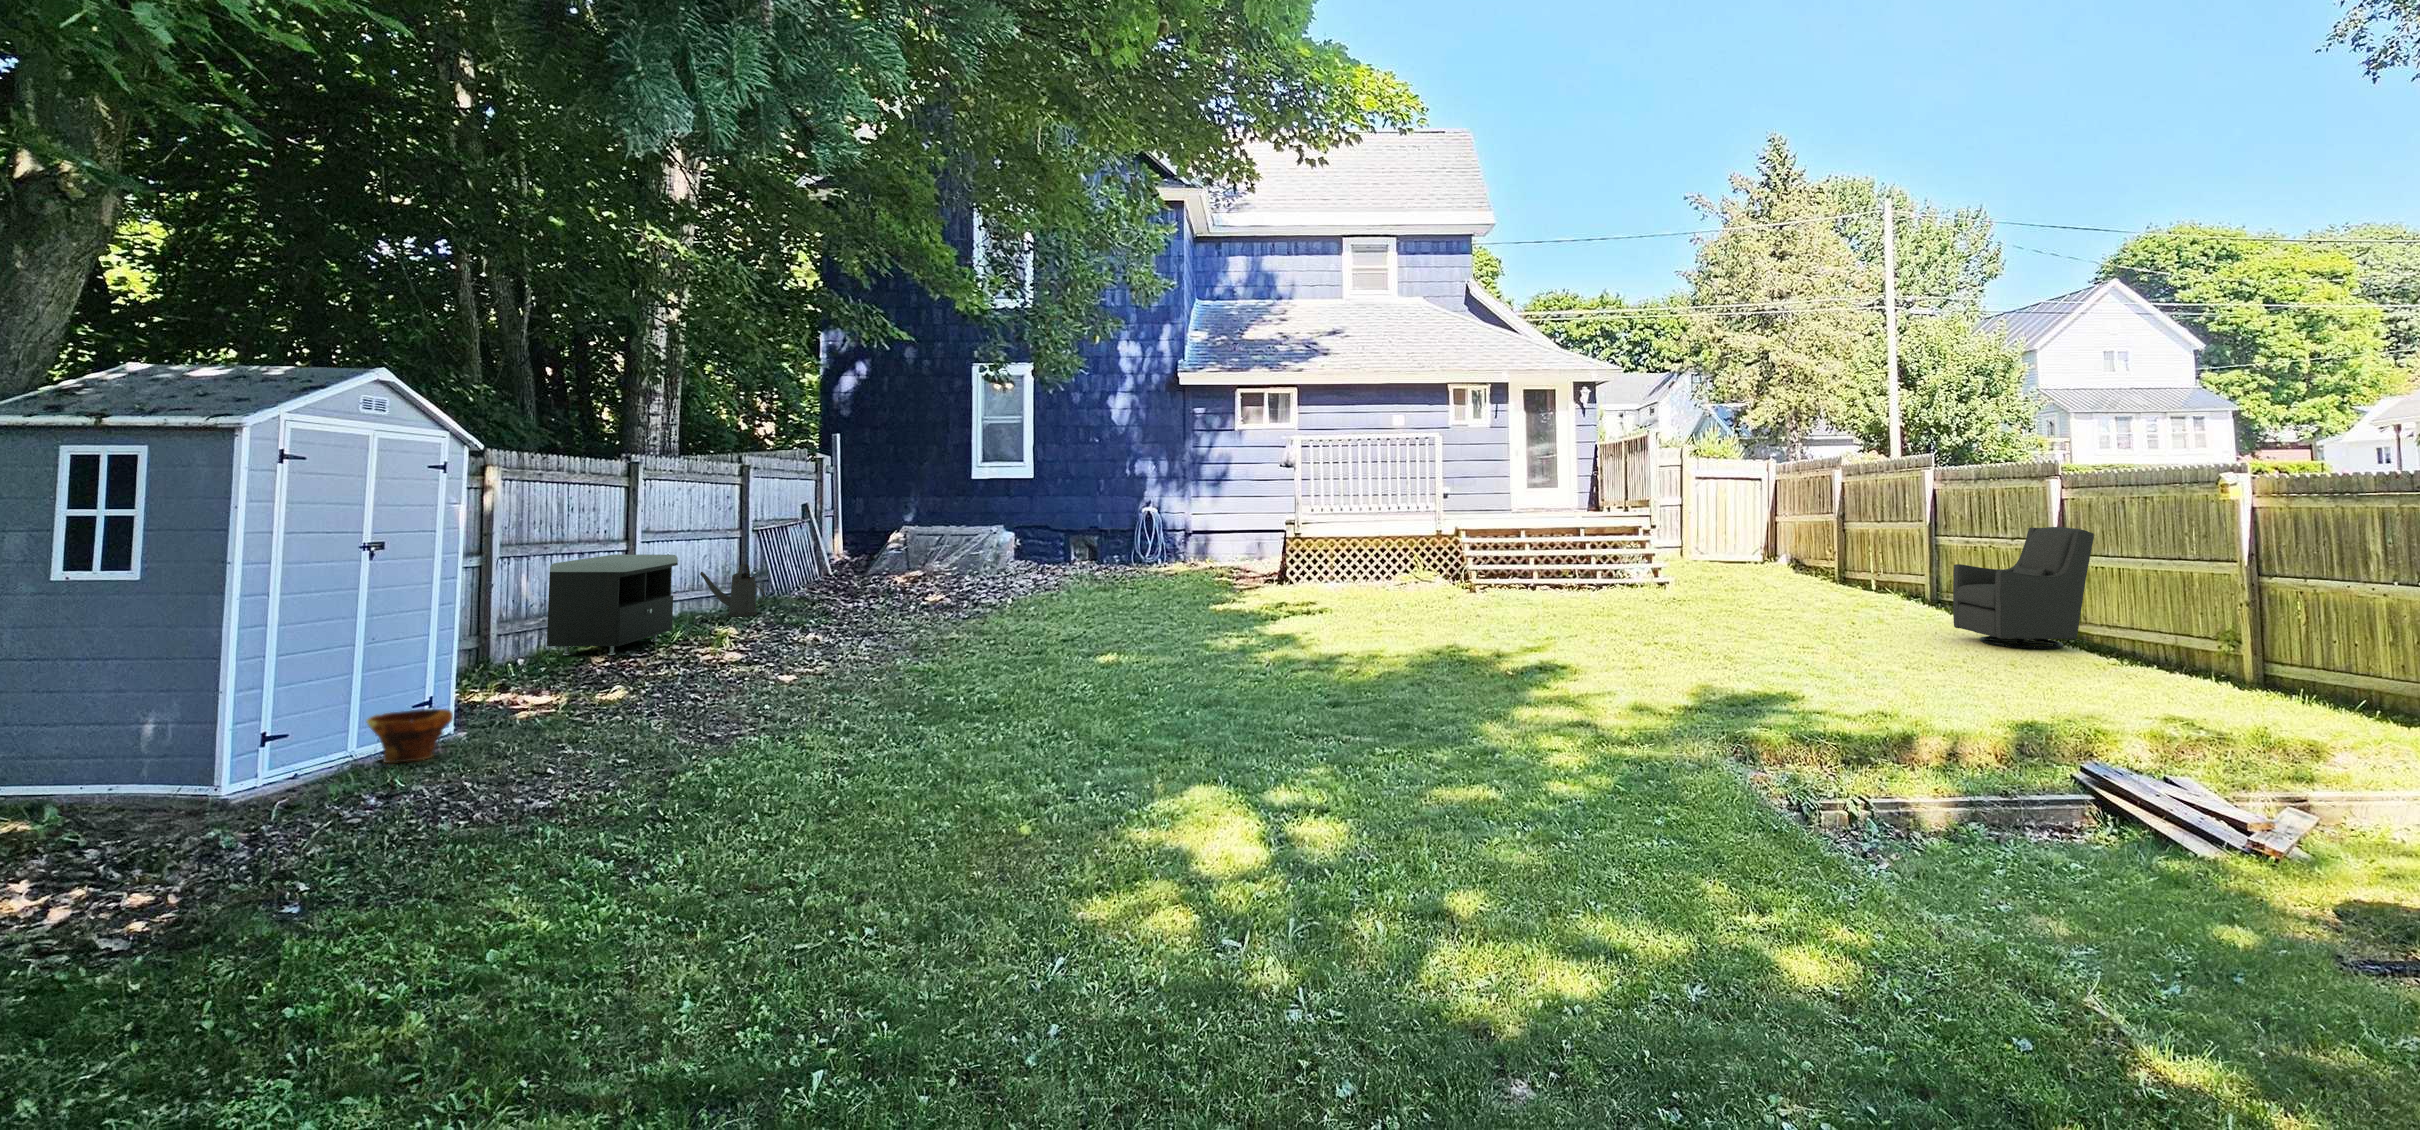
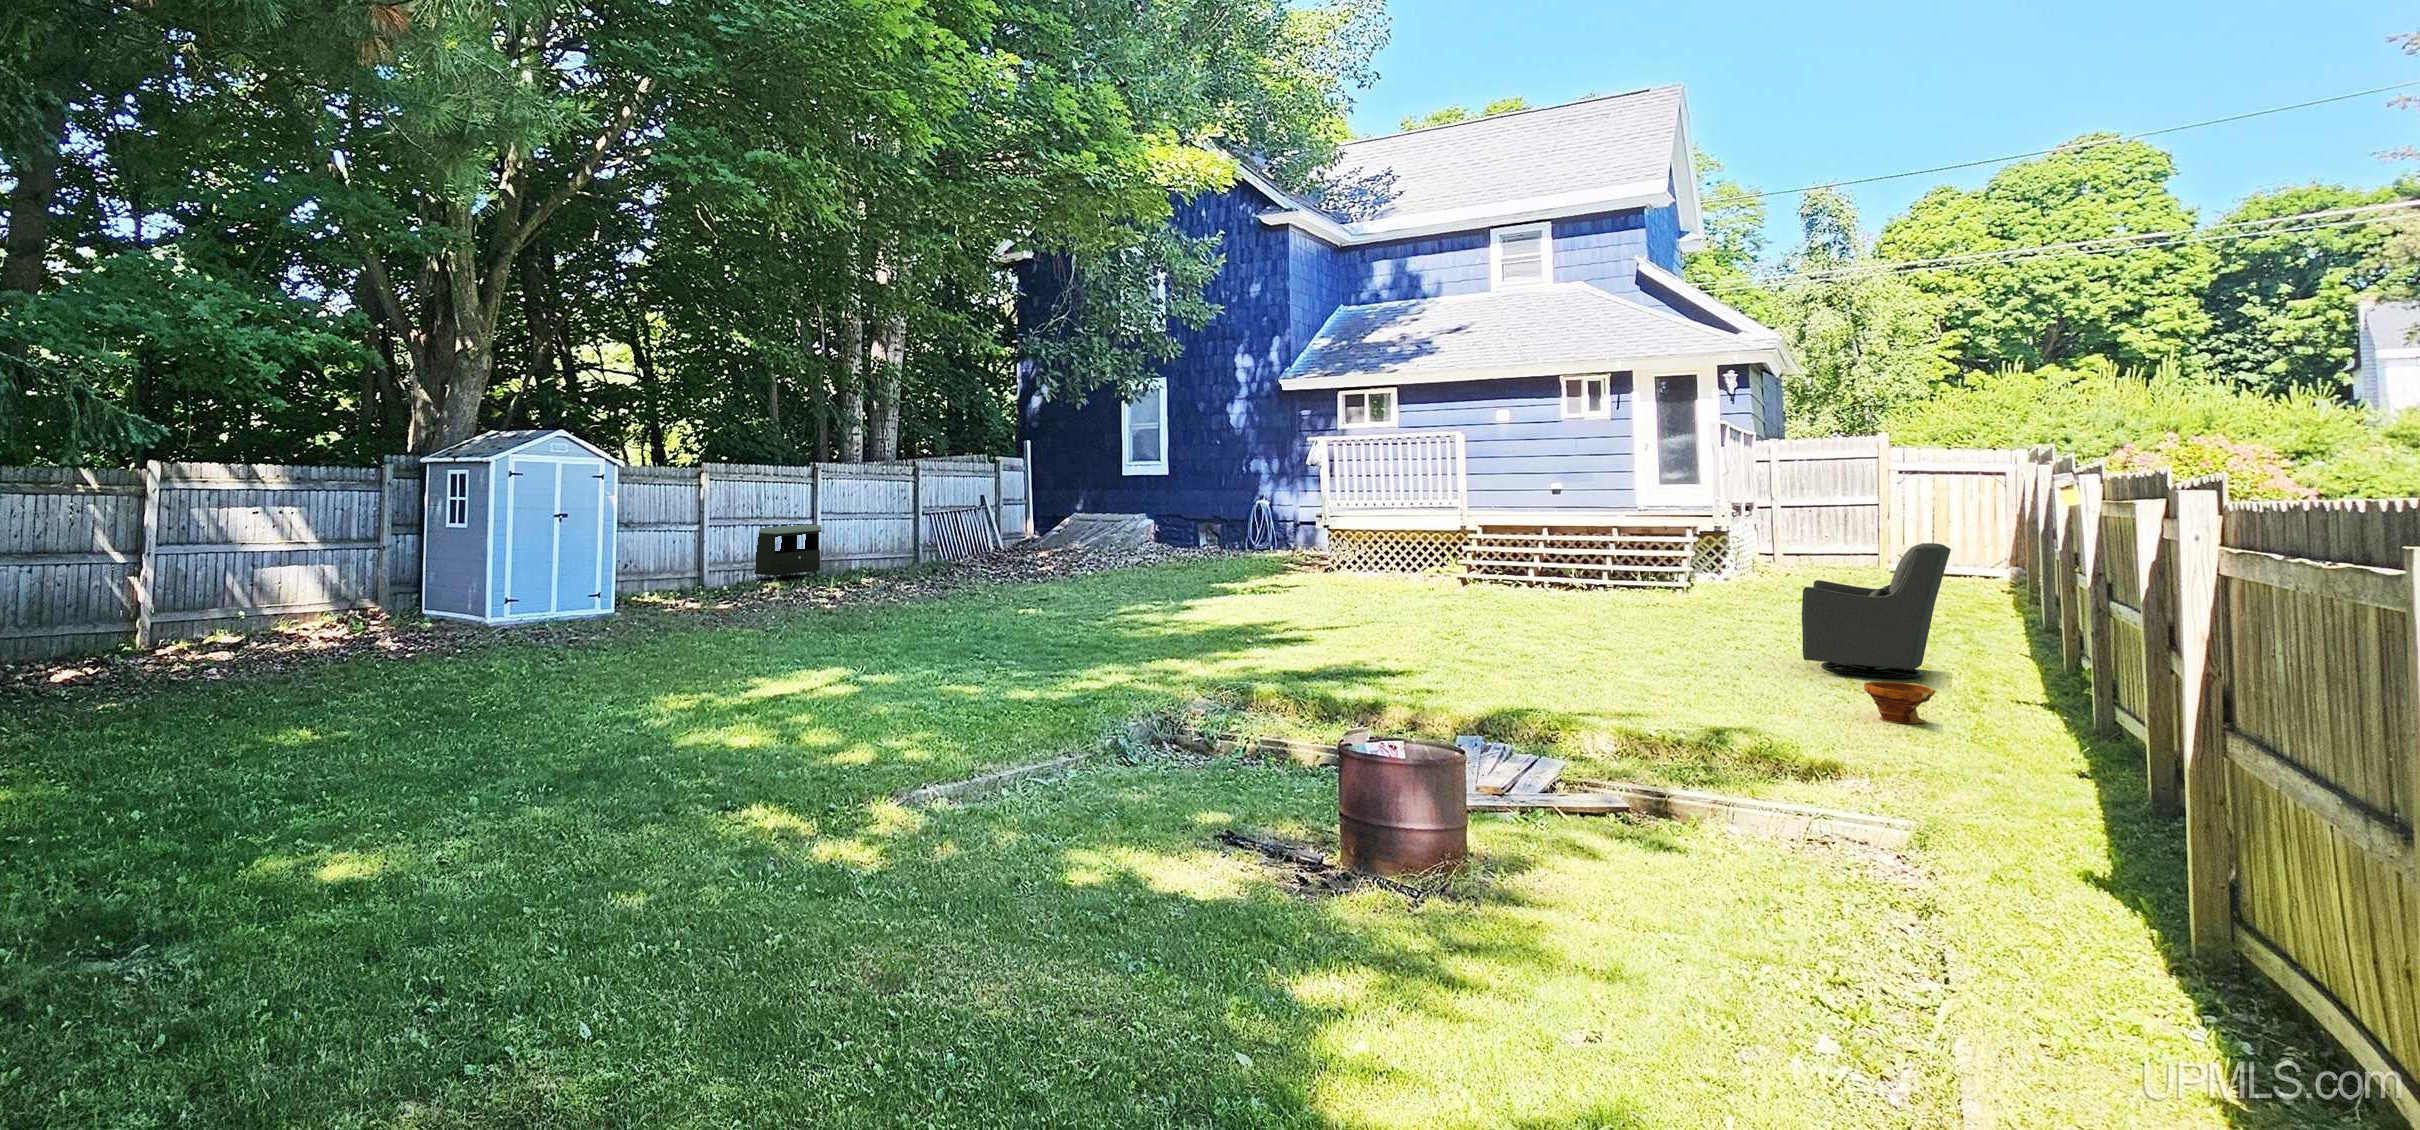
watering can: present [700,563,765,616] -> none [867,533,899,567]
planter: present [367,709,453,763] -> present [1864,682,1936,724]

